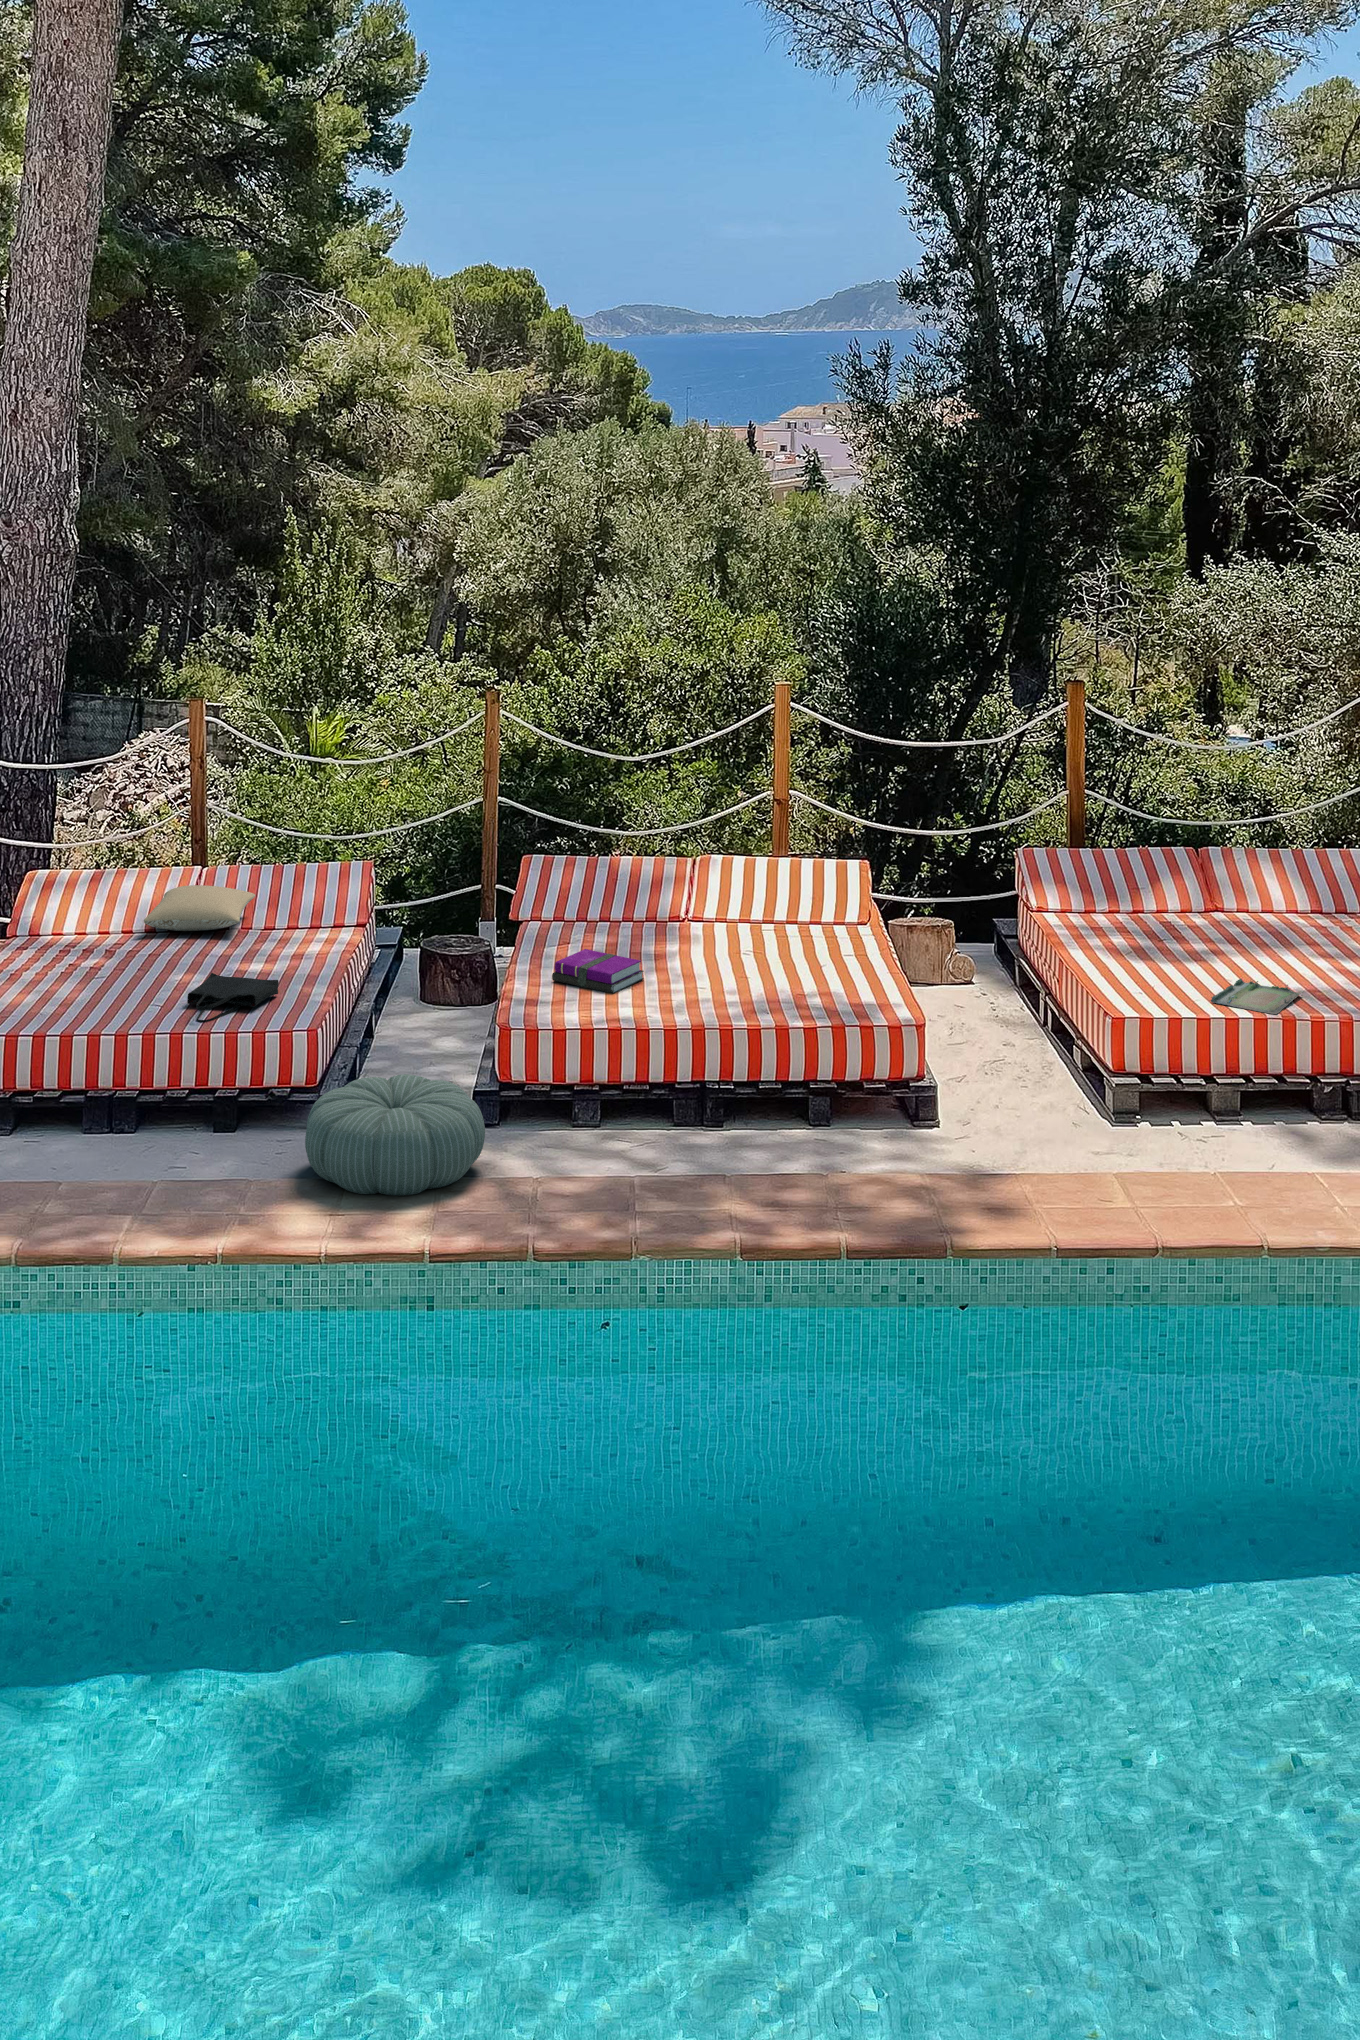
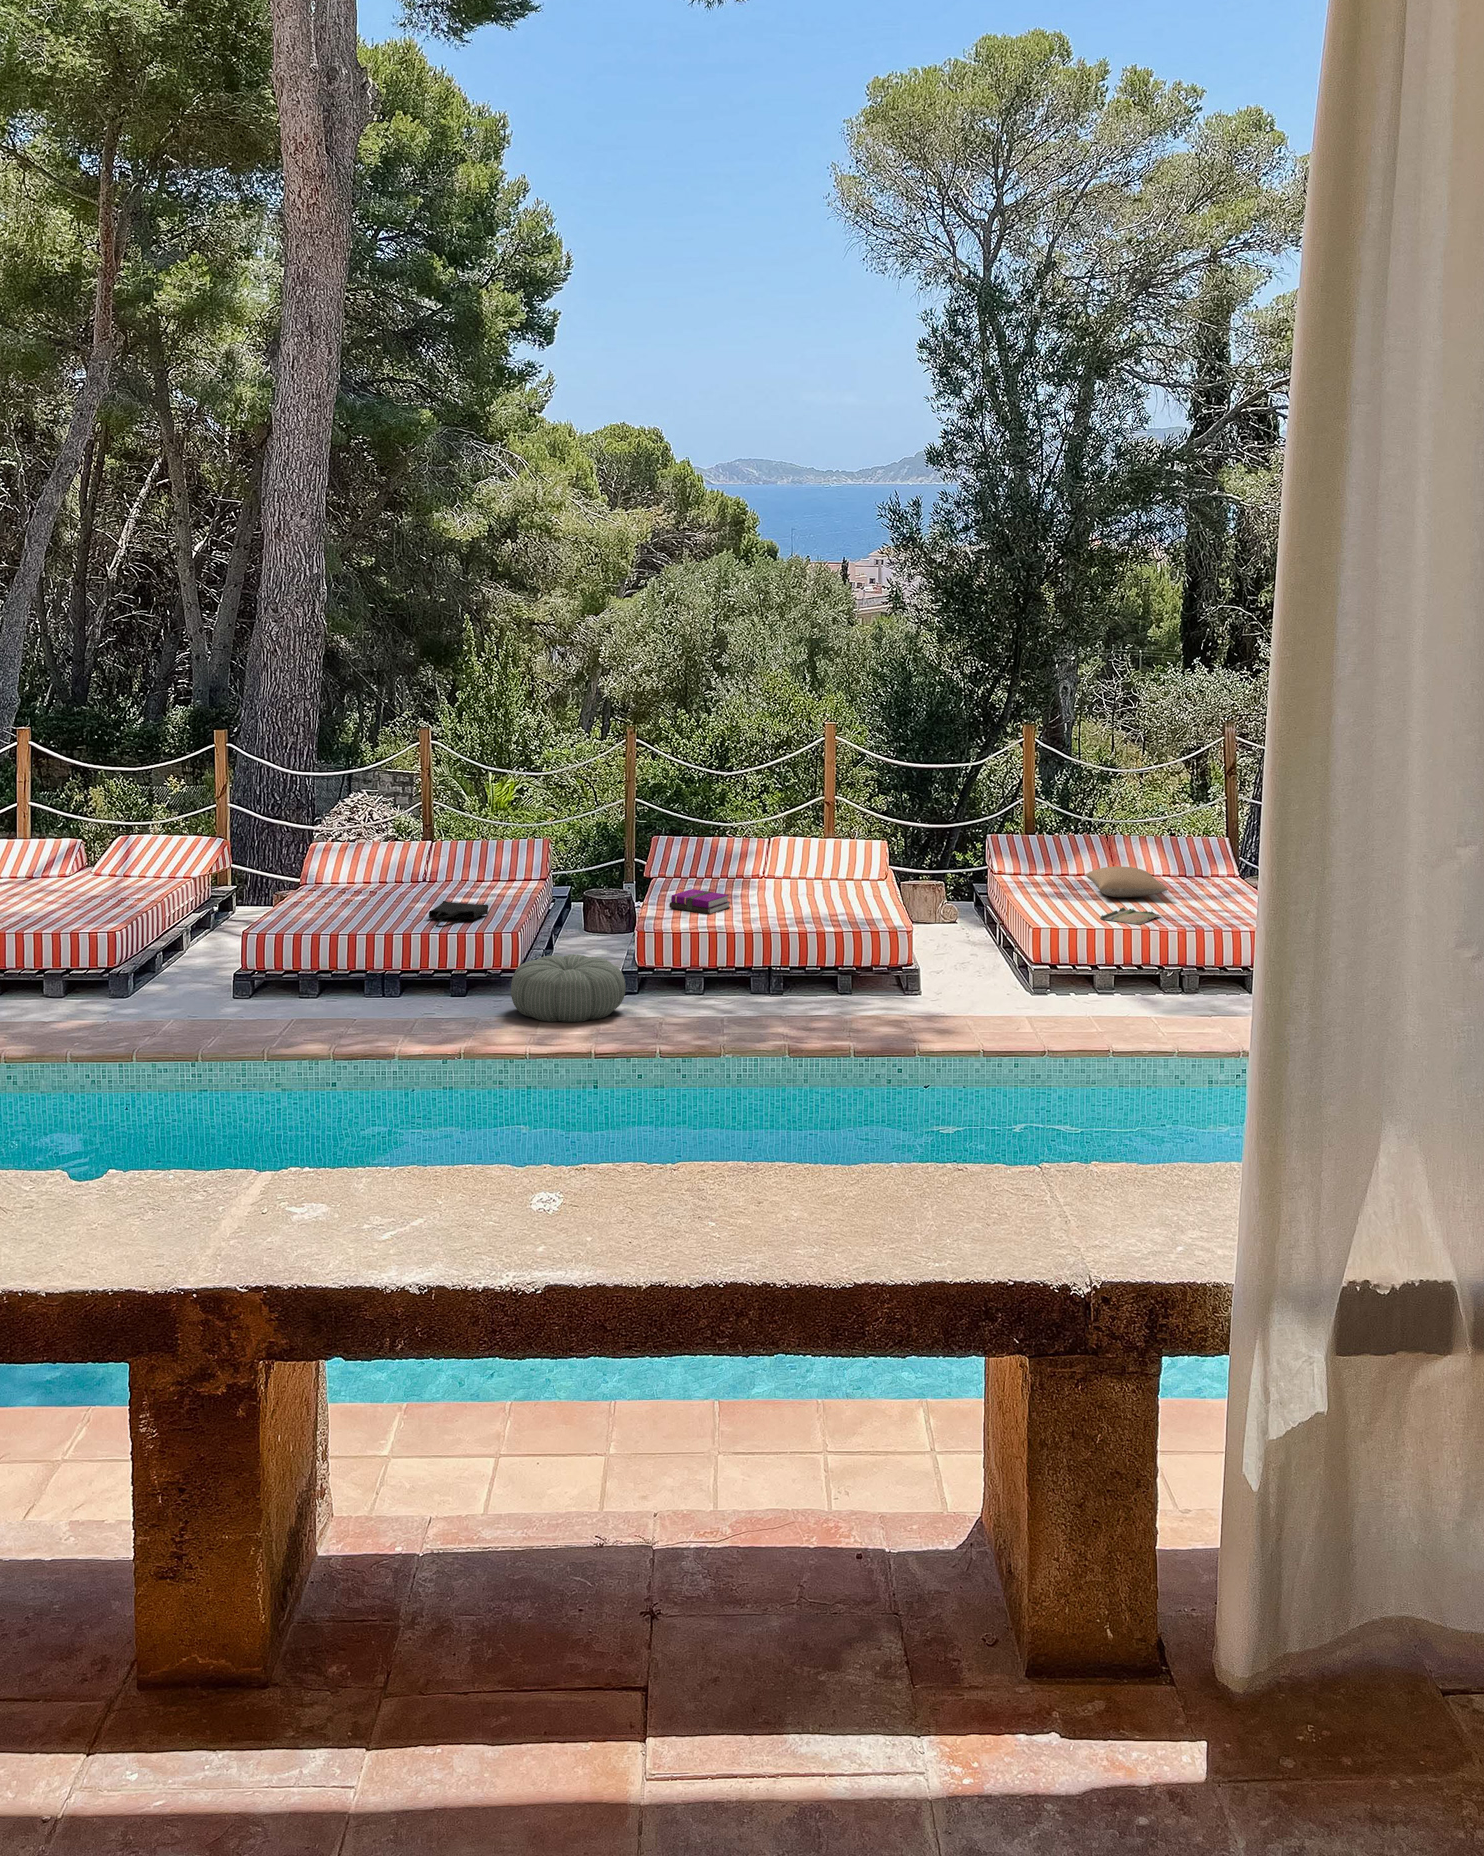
pillow: present [144,885,256,931] -> present [1086,866,1168,898]

